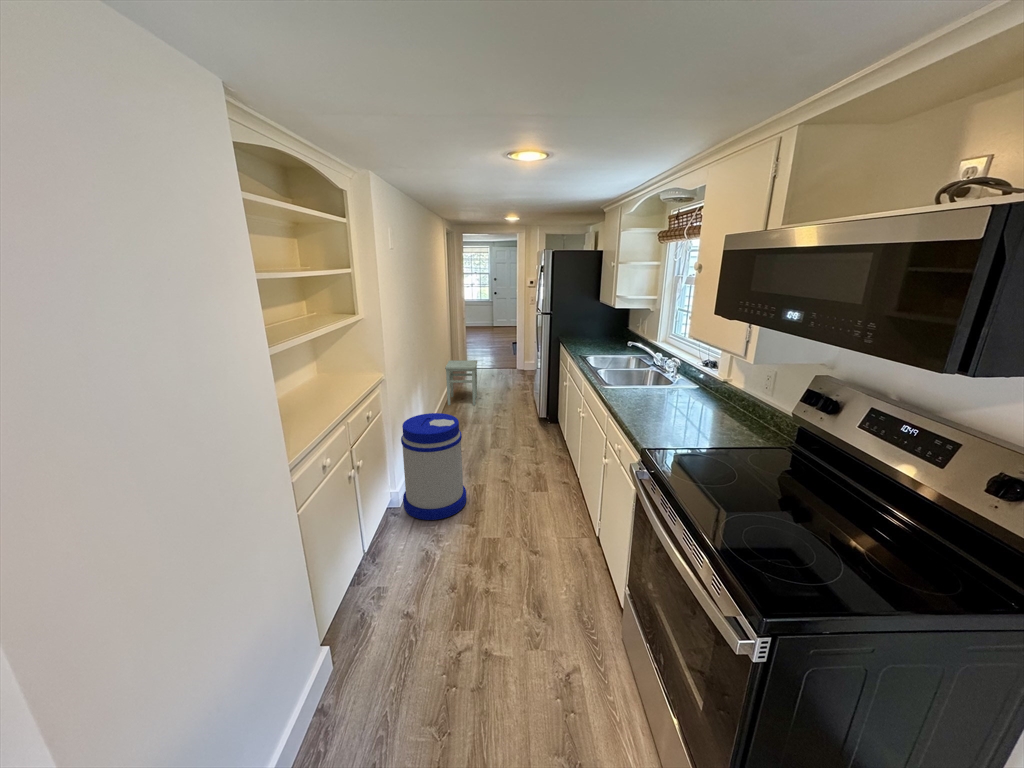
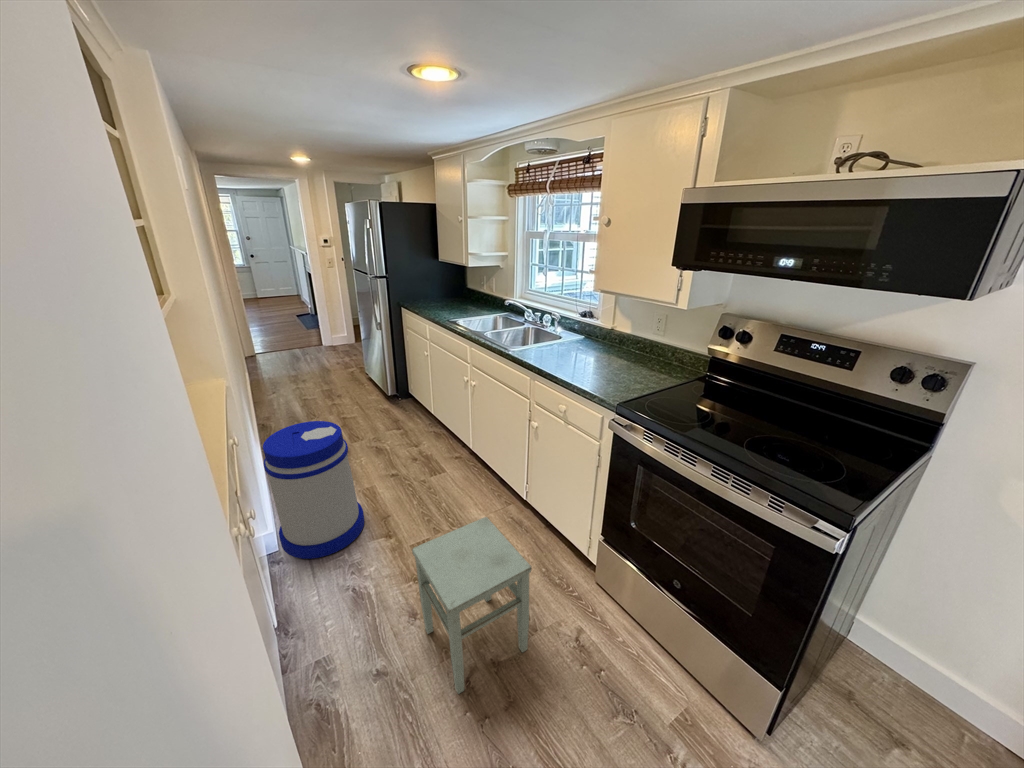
stool: present [445,360,477,405] -> present [412,517,531,694]

